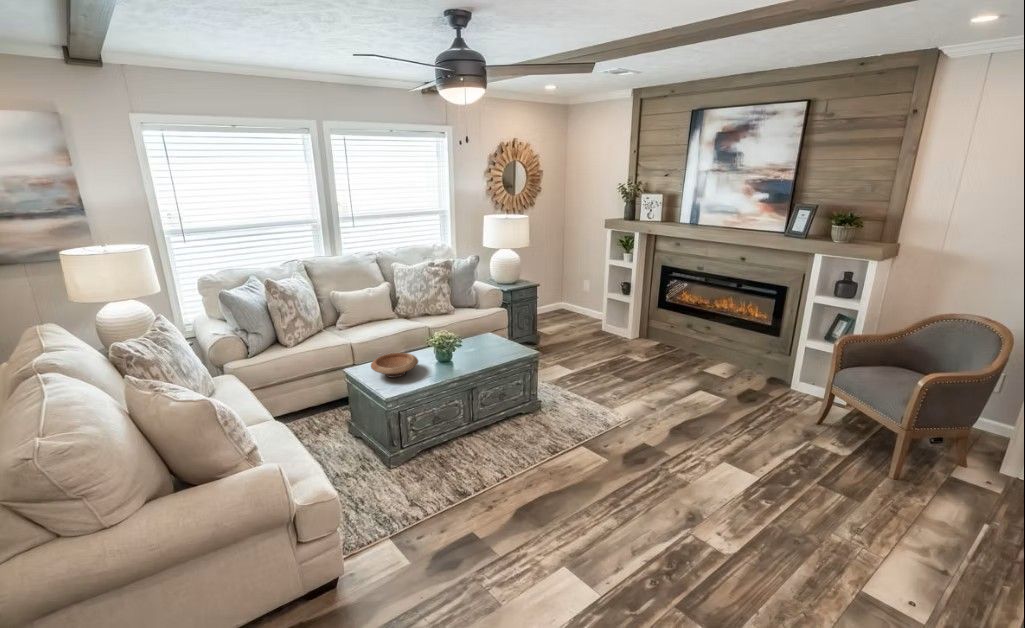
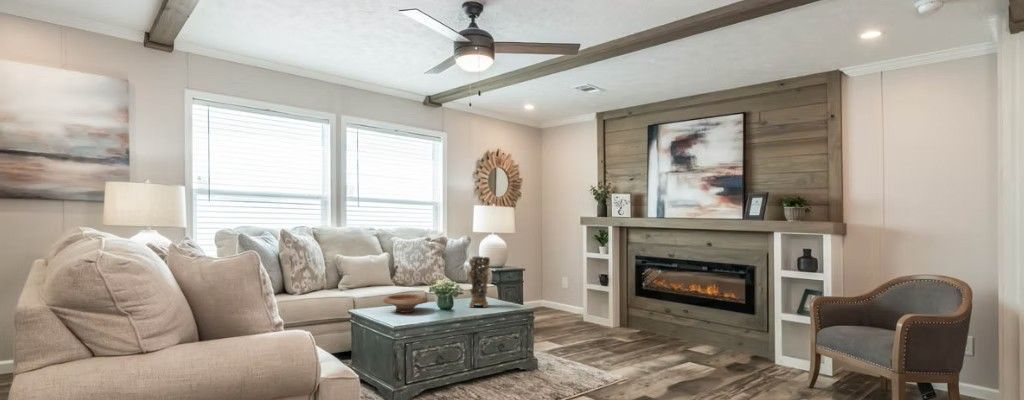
decorative vase: none [461,308,486,364] -> present [469,257,490,307]

